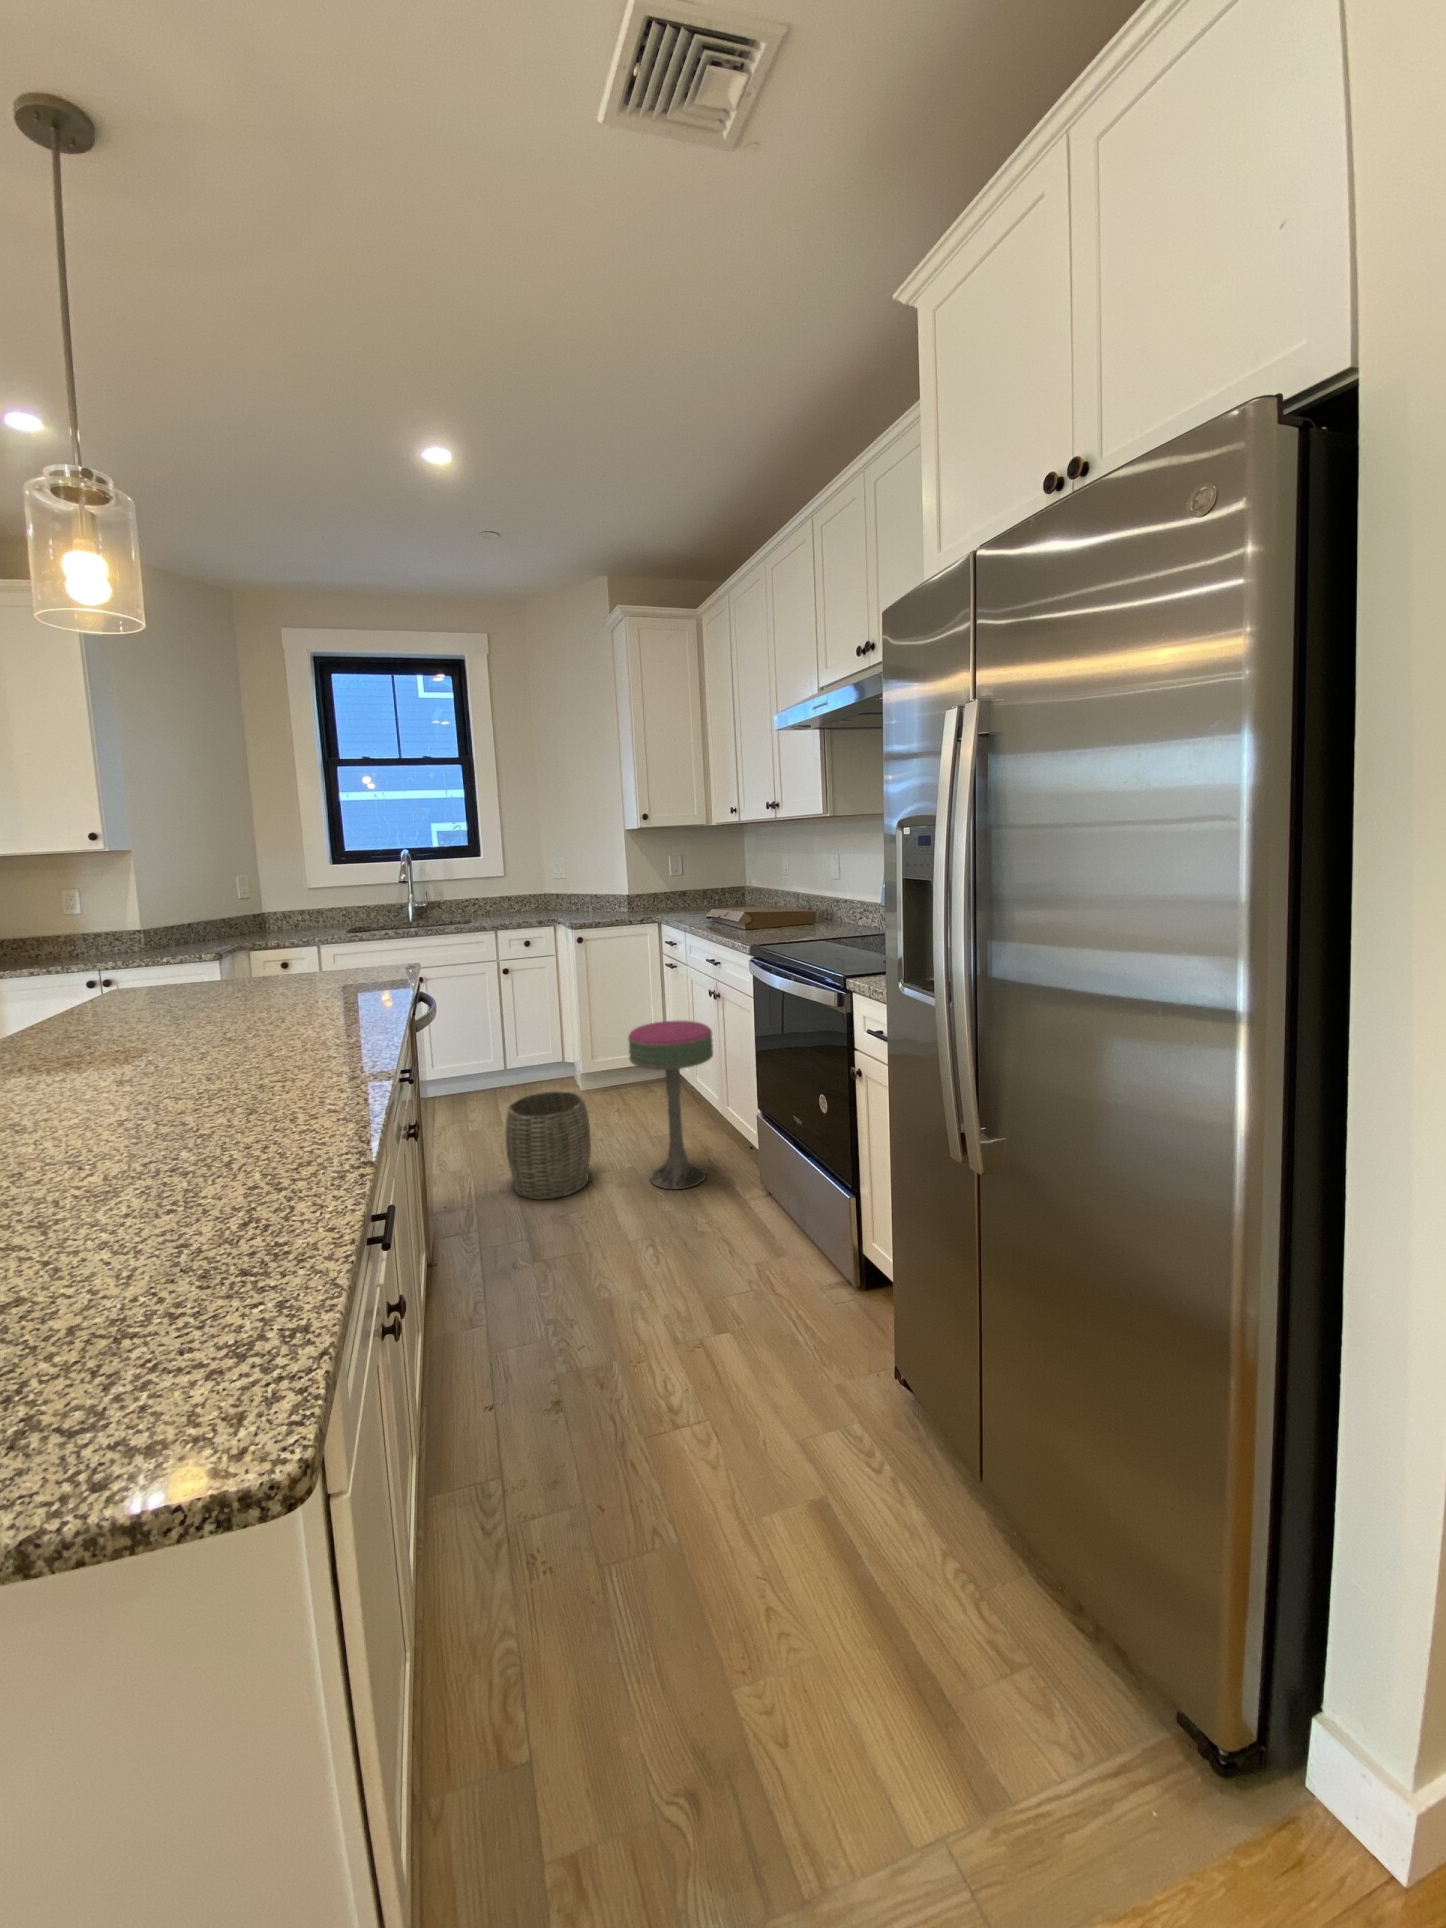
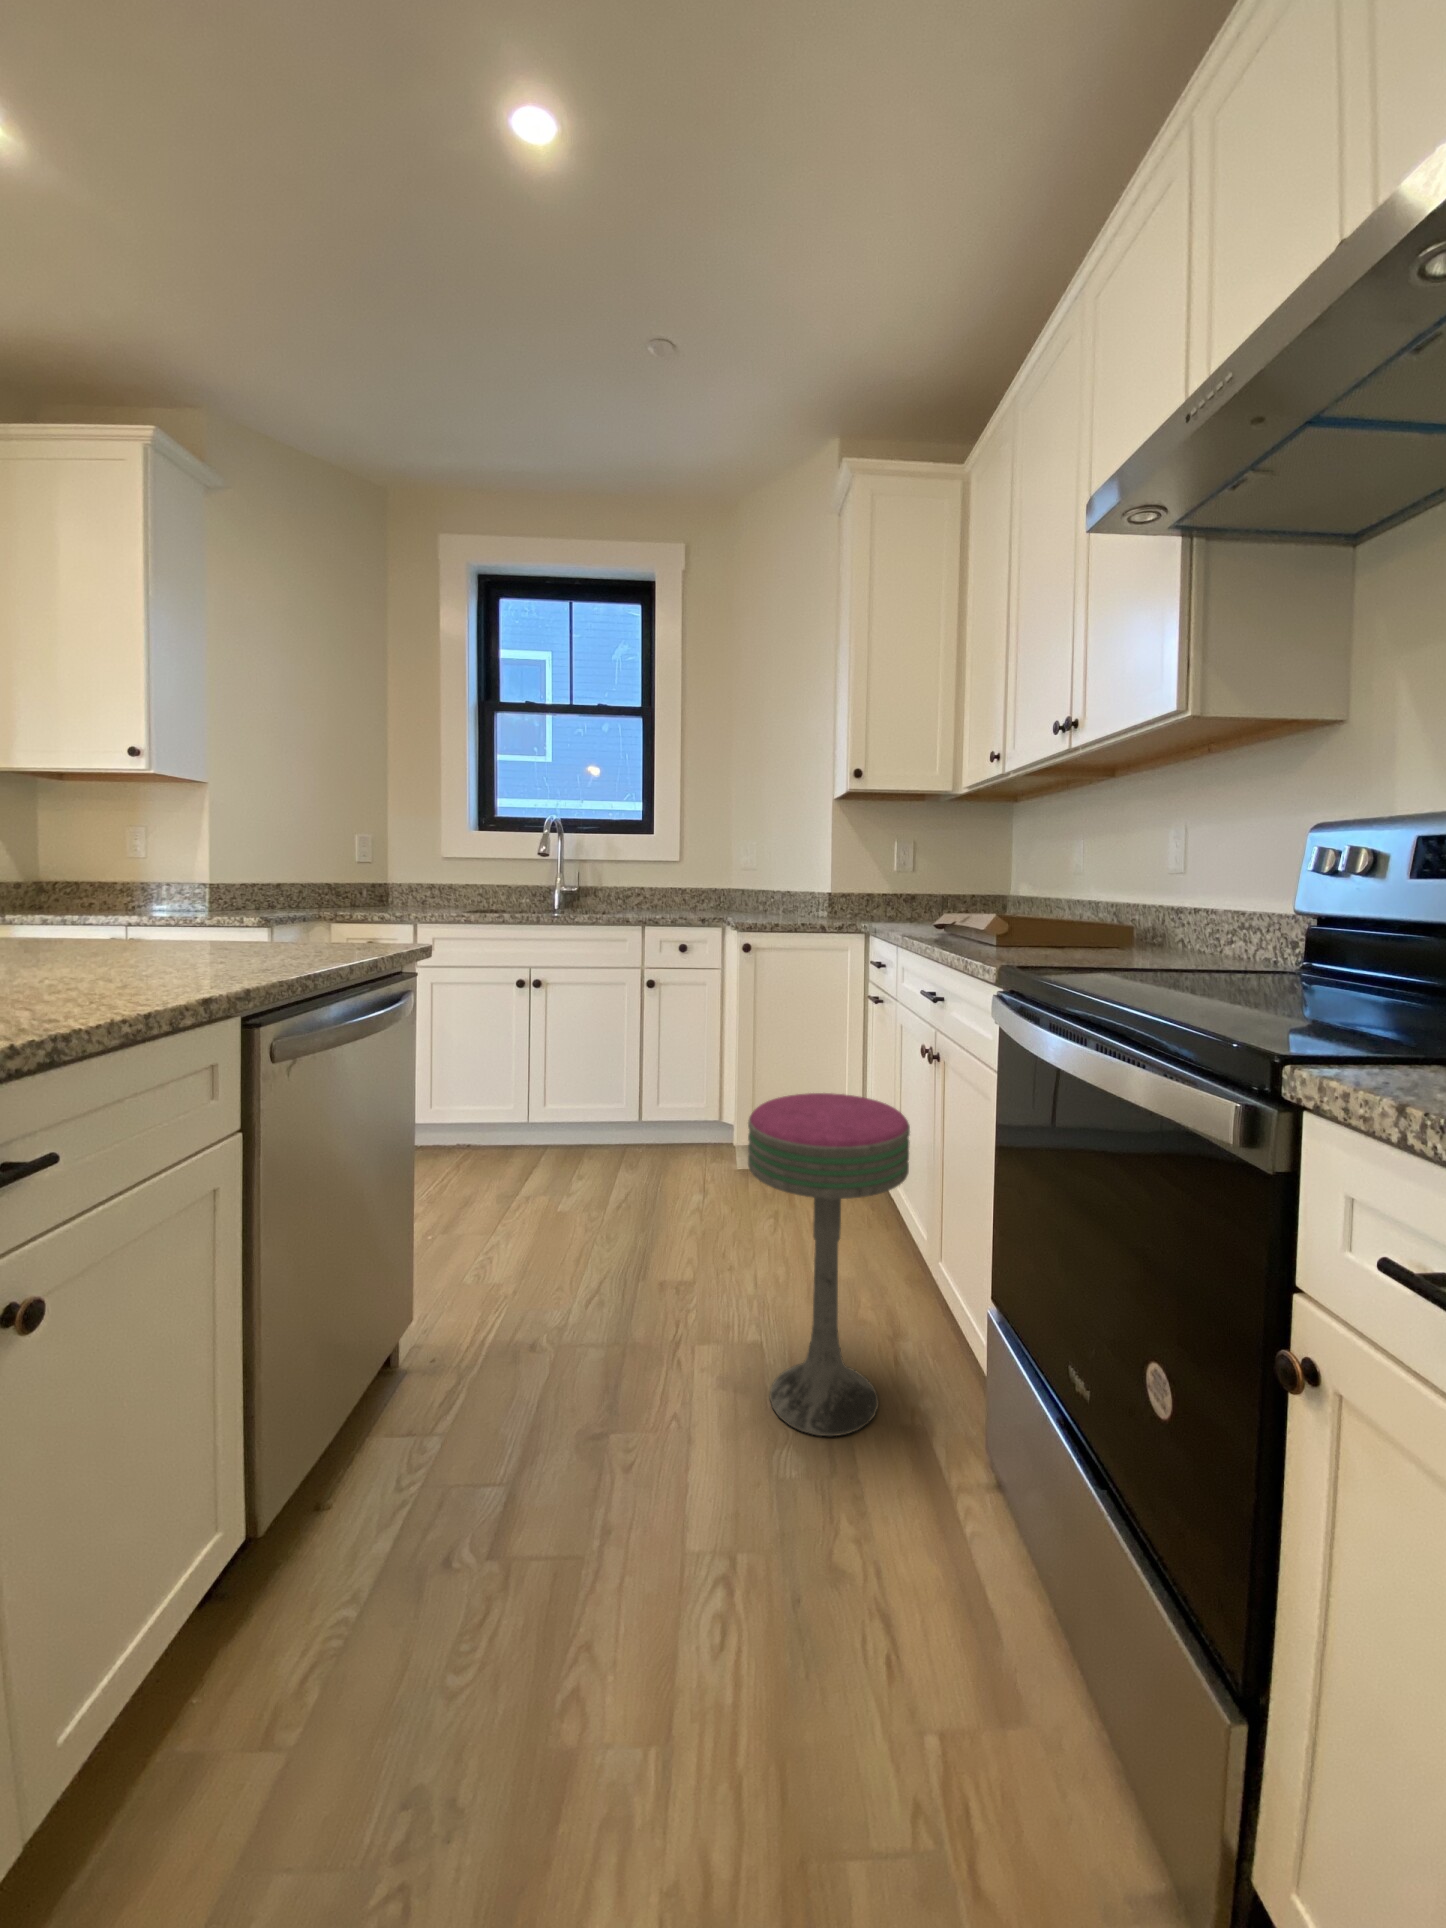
woven basket: present [506,1091,591,1200] -> none [528,1186,678,1397]

